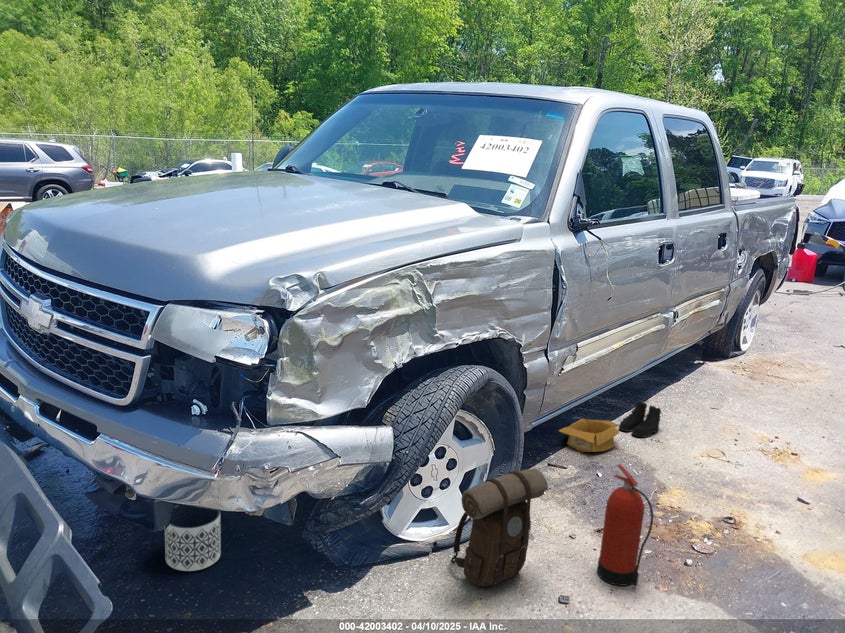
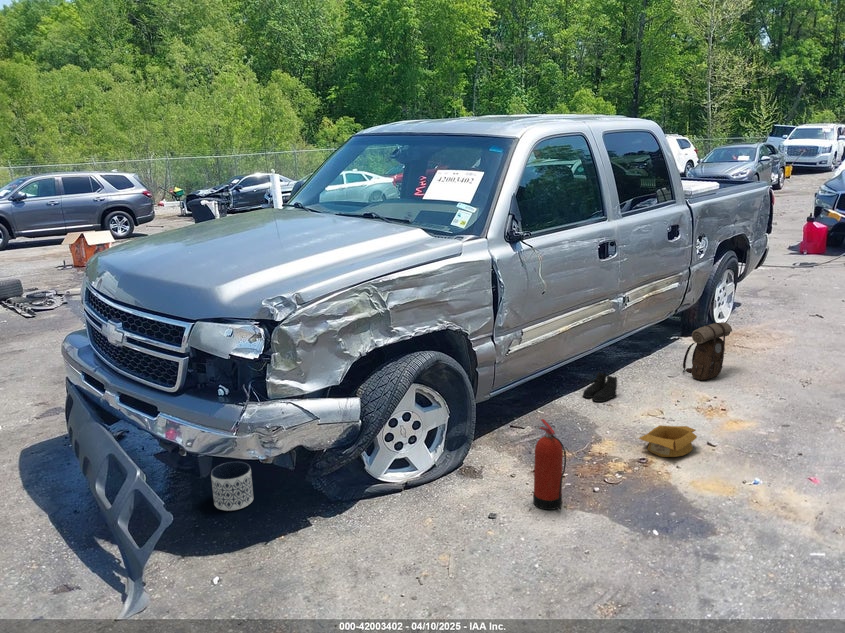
cardboard box: present [559,419,619,452] -> present [639,425,697,457]
backpack: present [451,469,548,587] -> present [682,322,732,380]

